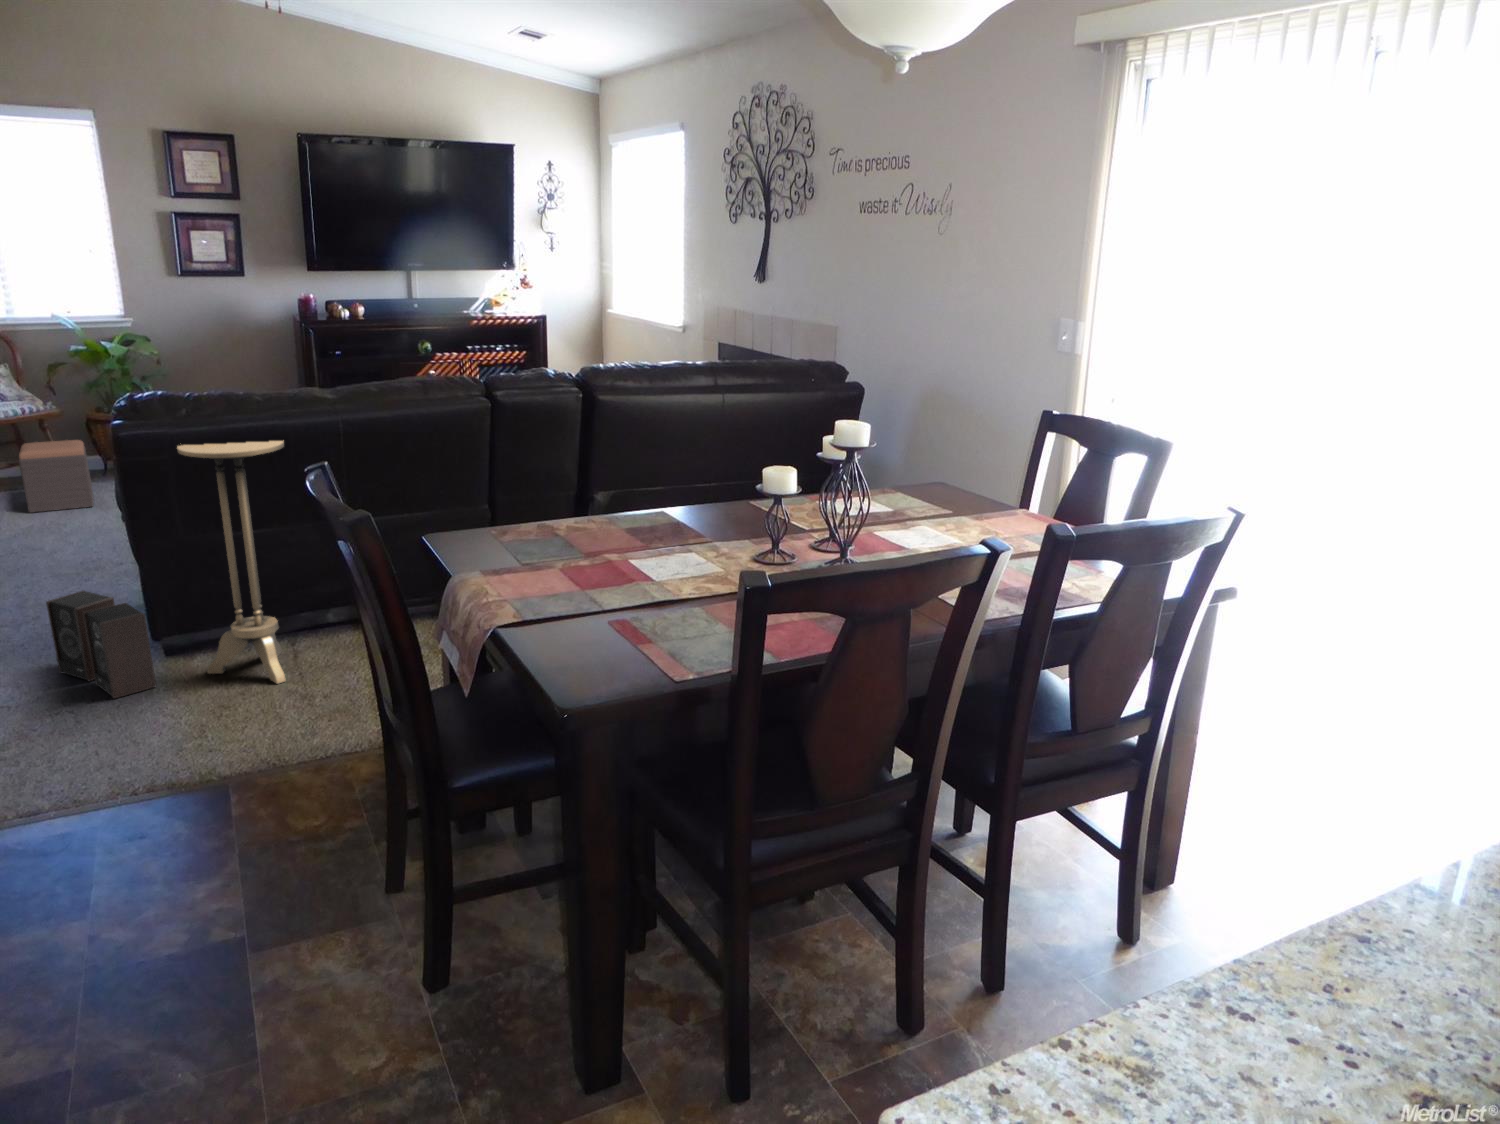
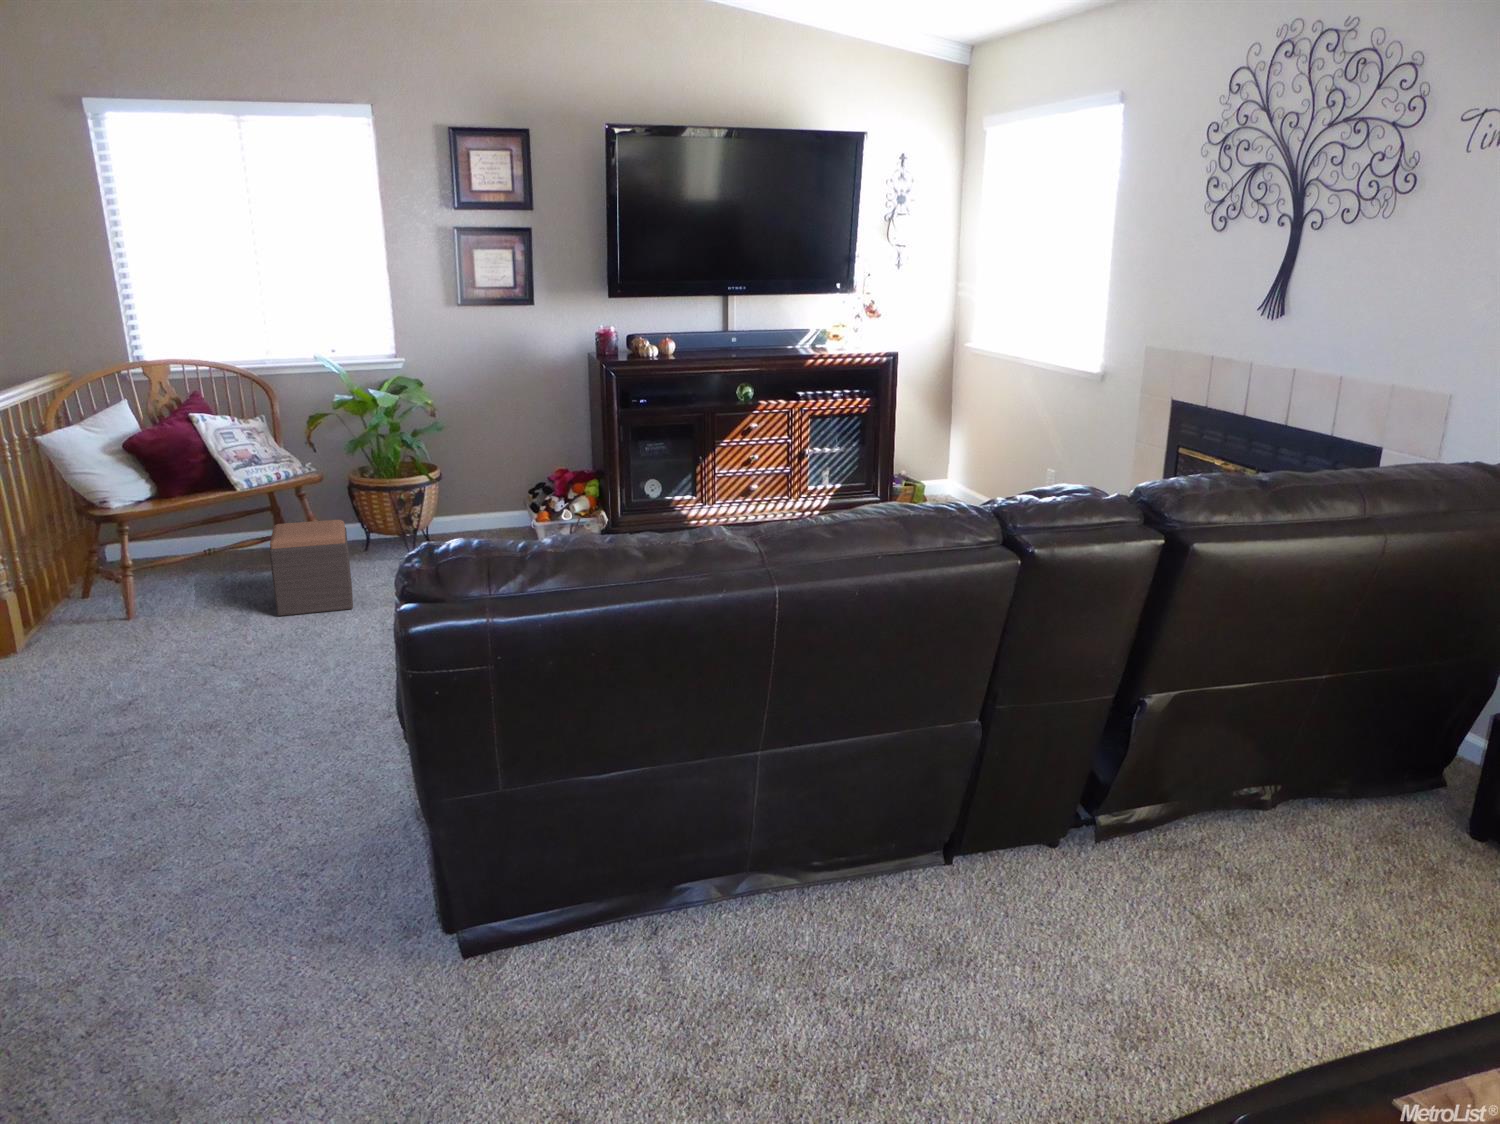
side table: present [177,441,286,684] -> none [520,613,690,1048]
speaker: present [46,591,156,699] -> none [299,844,459,1062]

